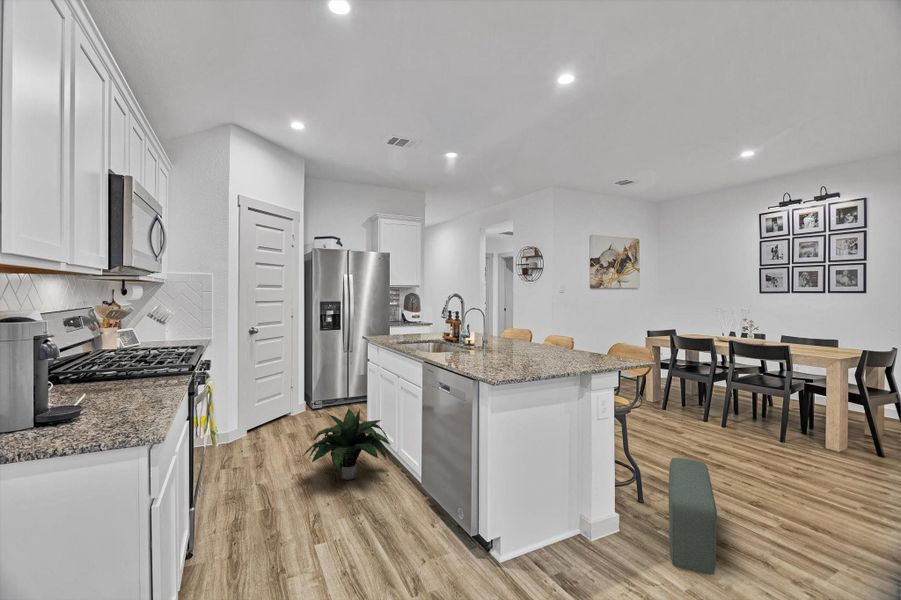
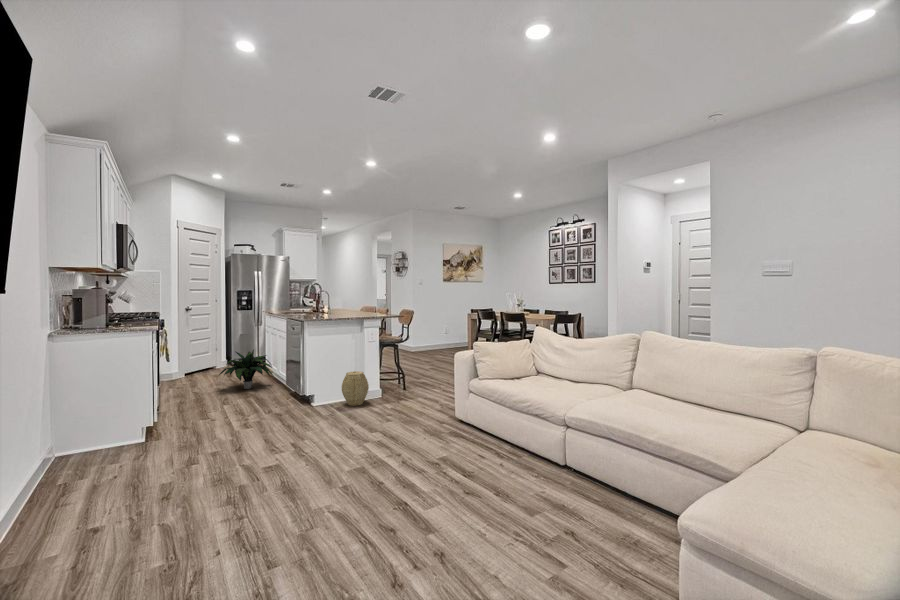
pouf: present [669,458,717,575] -> none [392,364,430,404]
woven basket: none [559,486,619,571] -> present [342,371,369,406]

